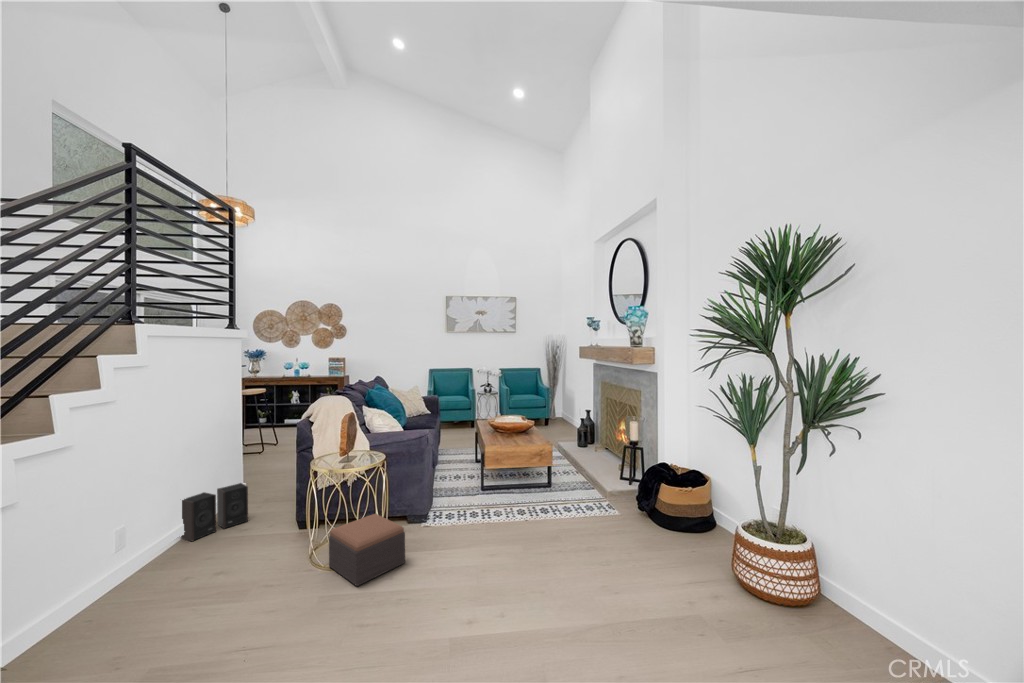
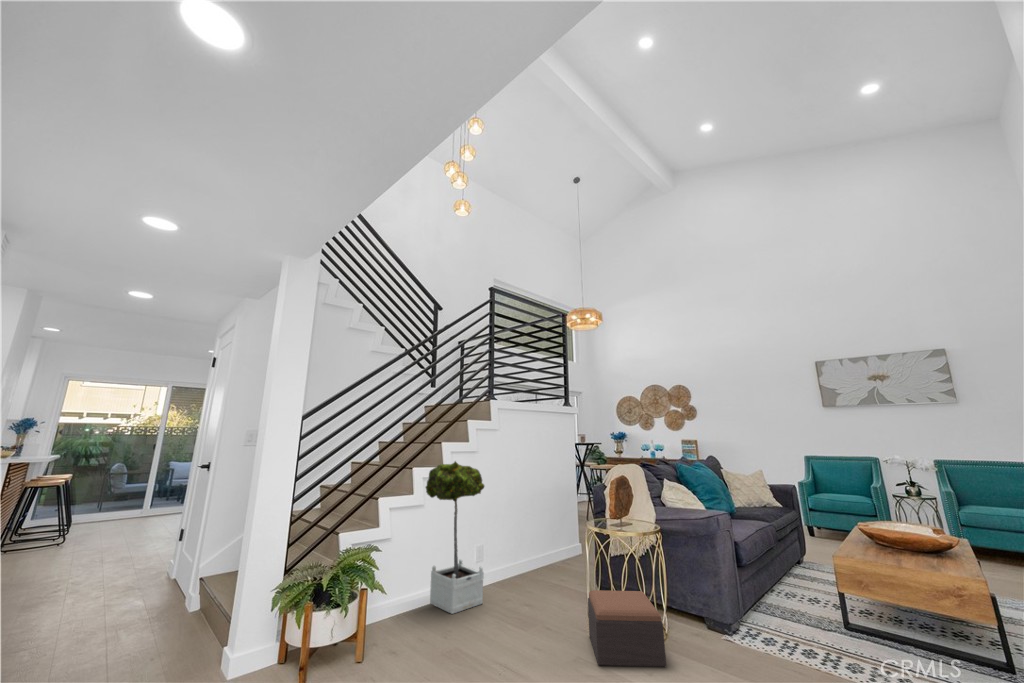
potted tree: none [66,432,177,624] -> present [426,461,484,614]
speaker: present [180,483,248,541] -> none [513,535,561,576]

